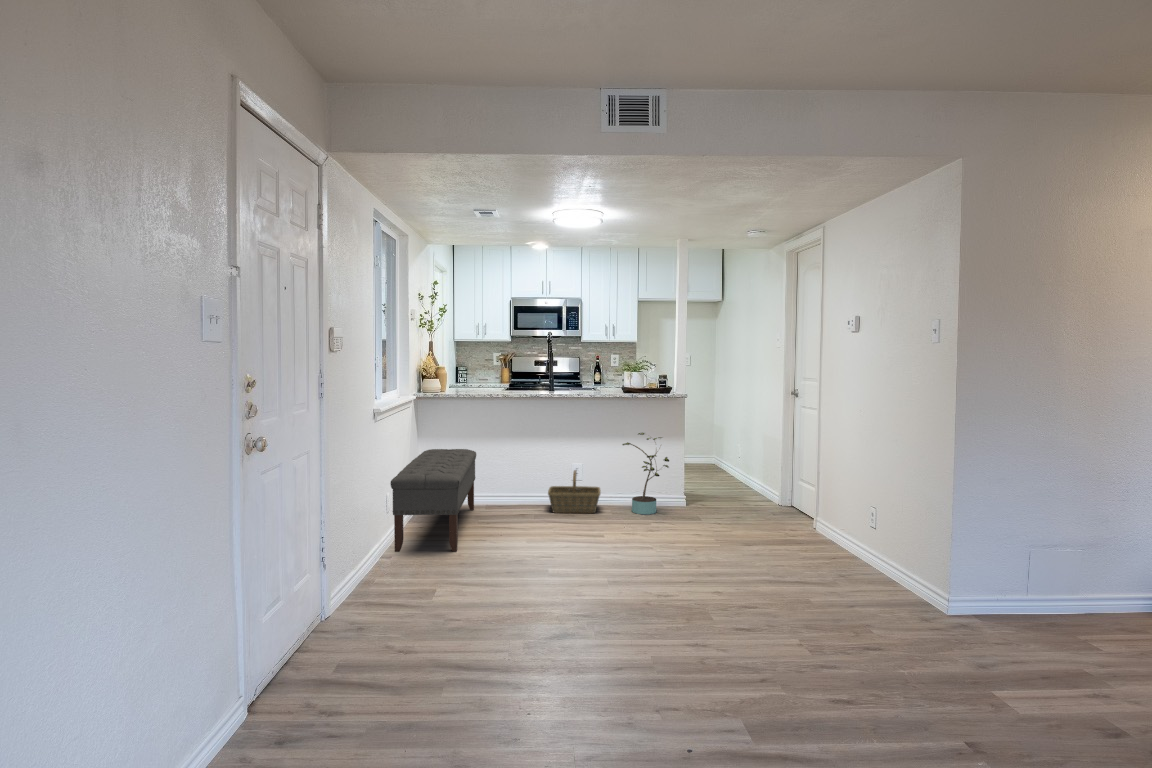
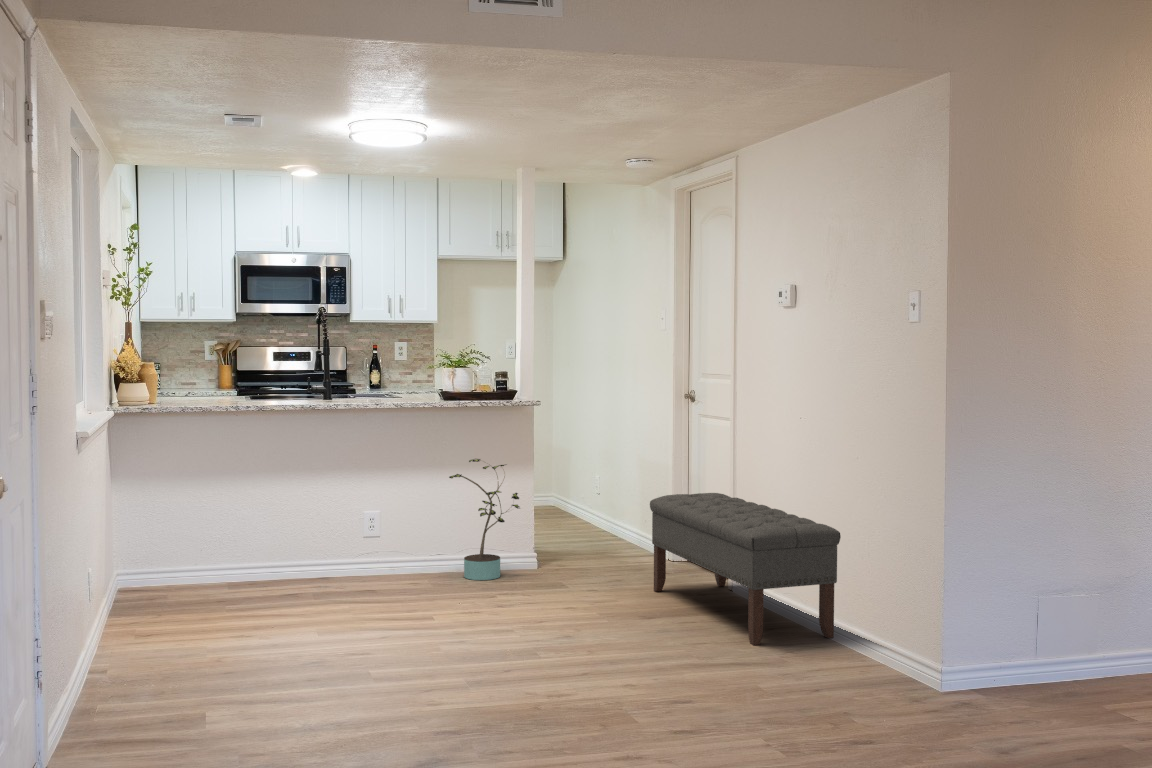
bench: present [390,449,476,552] -> present [650,493,841,645]
basket: present [548,470,601,513] -> none [335,521,419,587]

